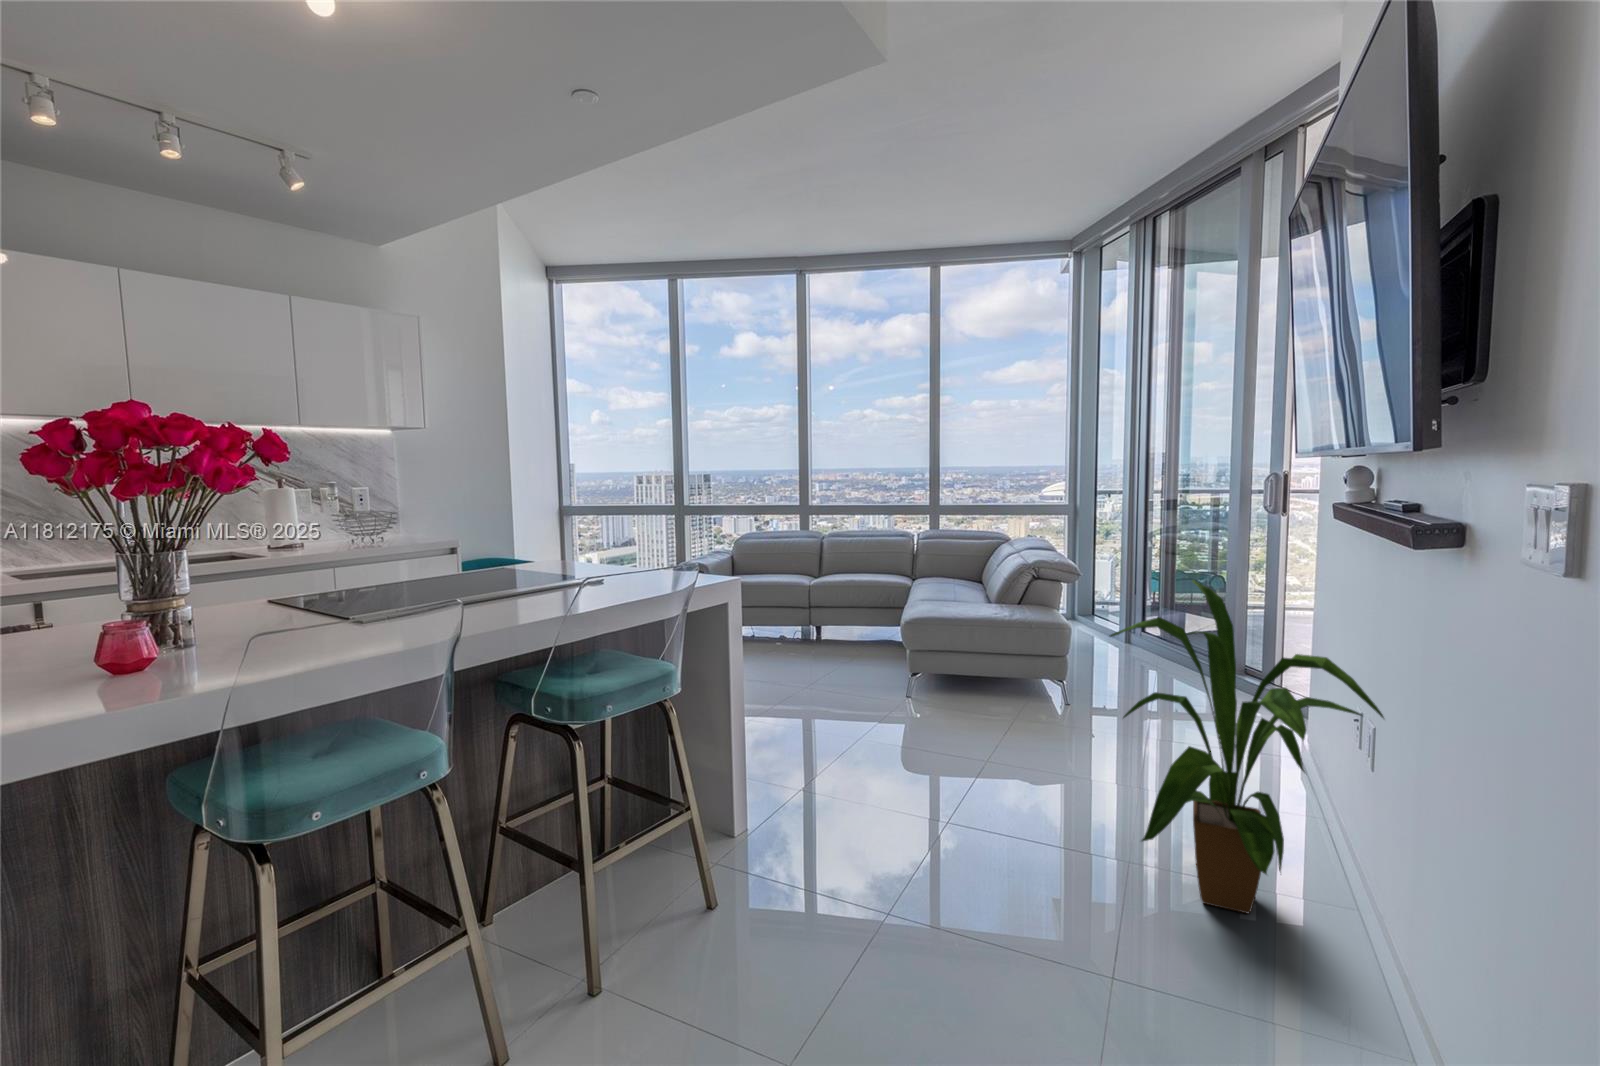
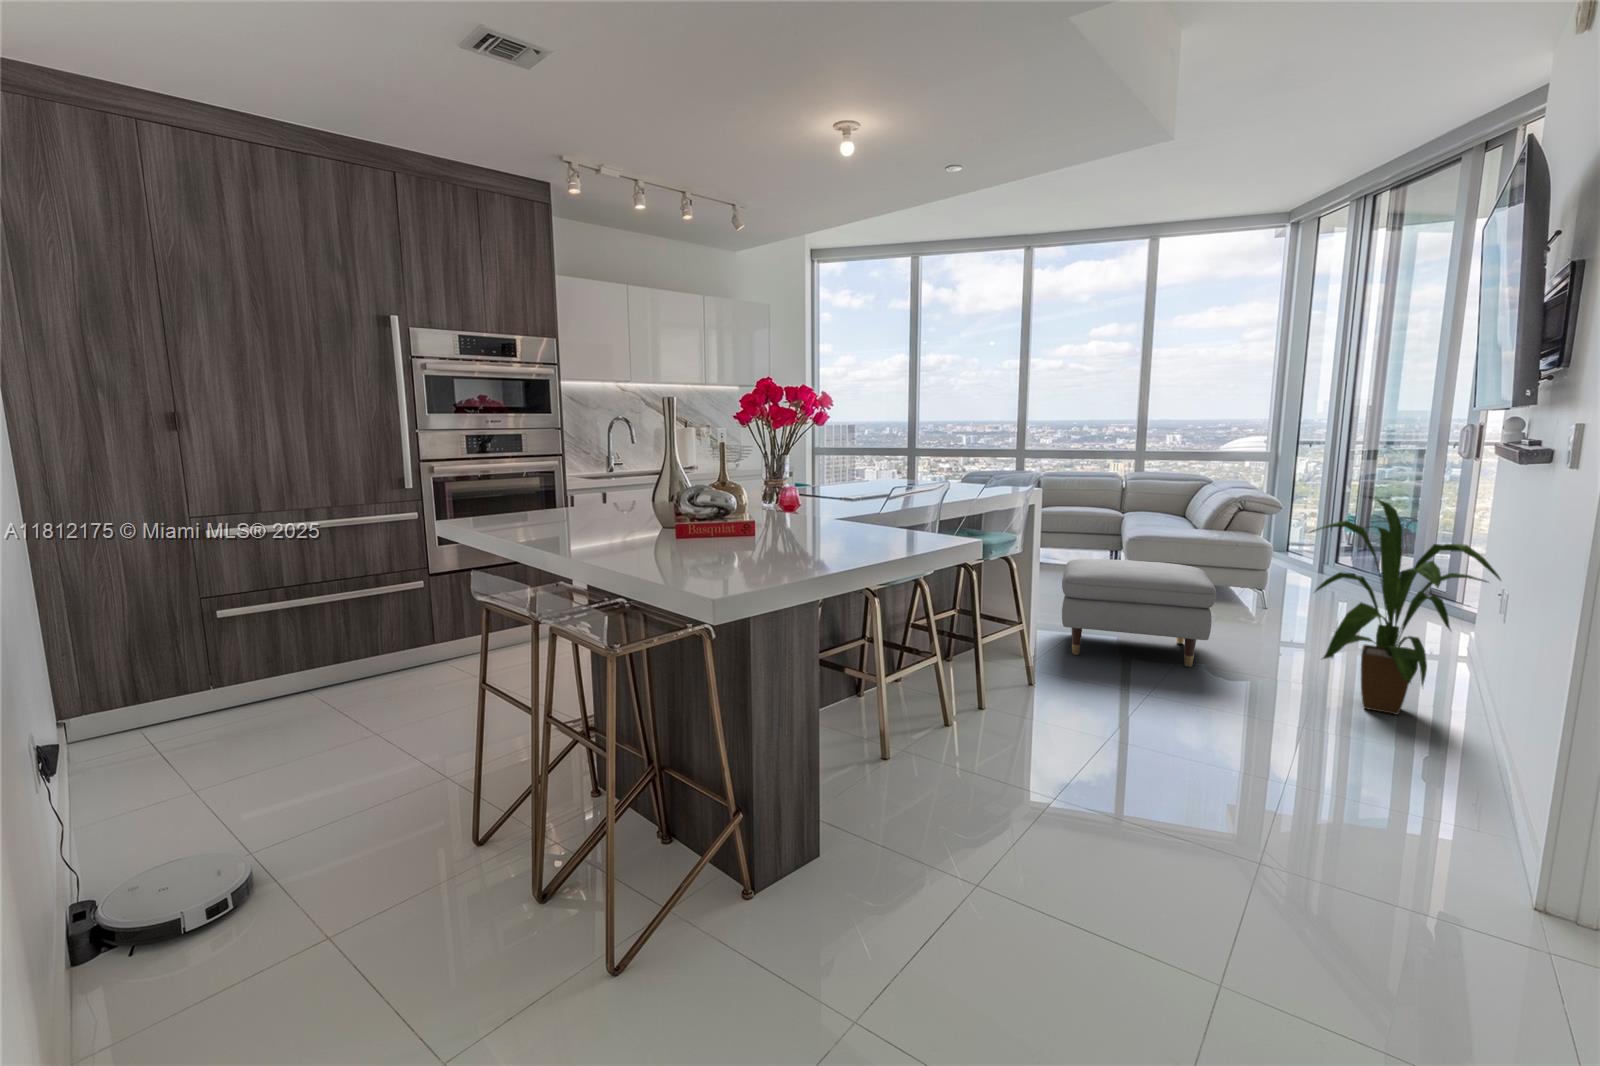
ottoman: none [790,664,997,828] -> present [1062,559,1216,667]

